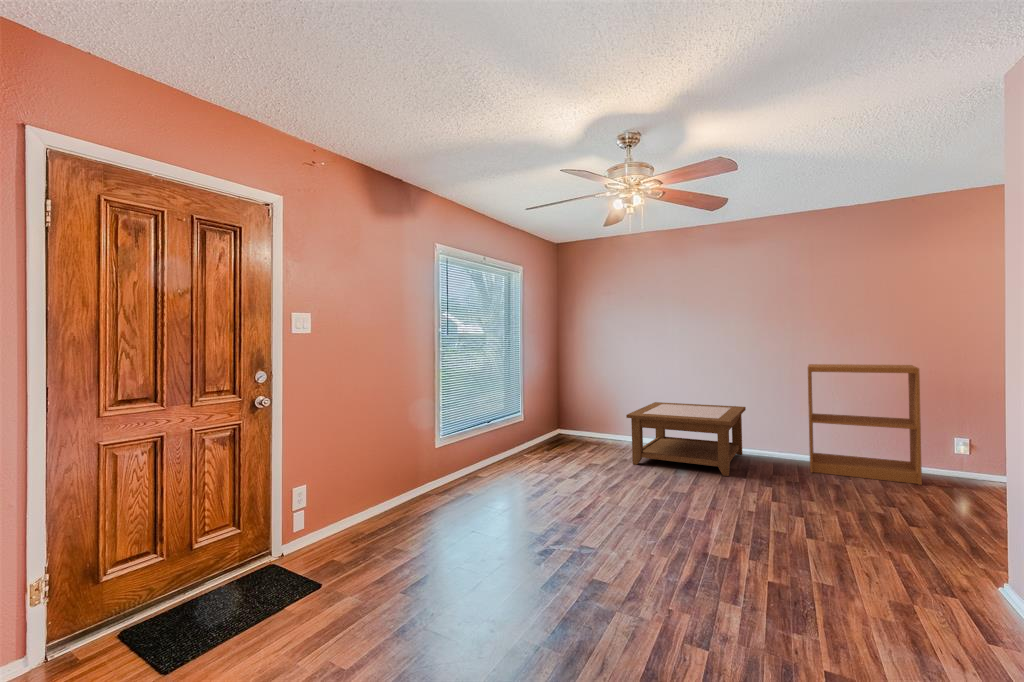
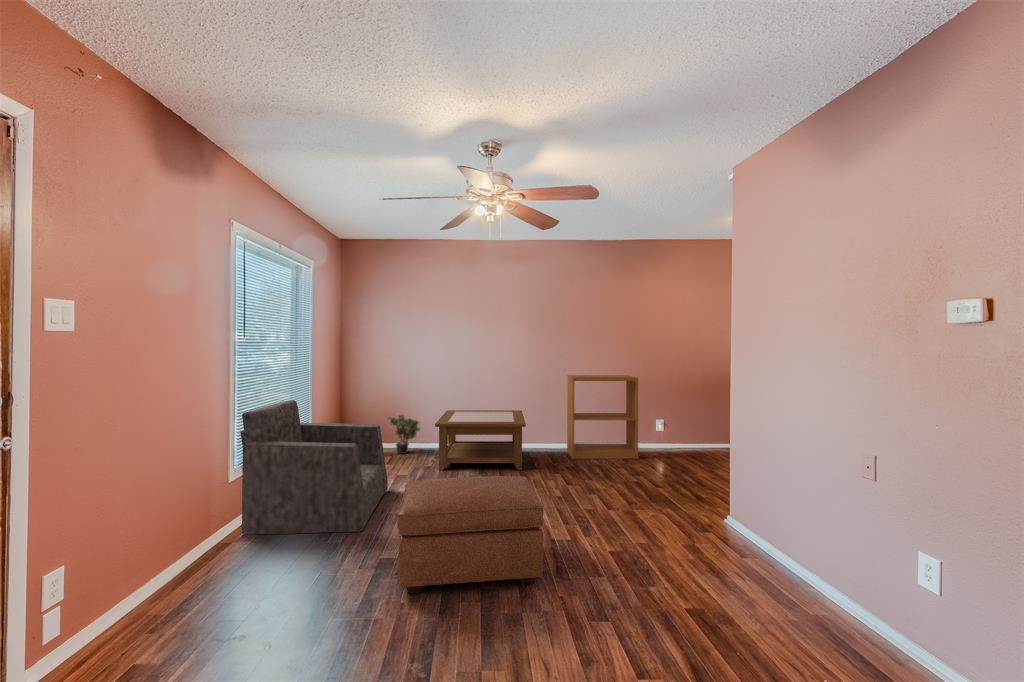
armchair: none [438,385,570,507] -> present [240,400,388,535]
potted plant: none [592,404,626,444] -> present [388,415,420,454]
ottoman: none [515,465,672,590] -> present [397,476,544,593]

